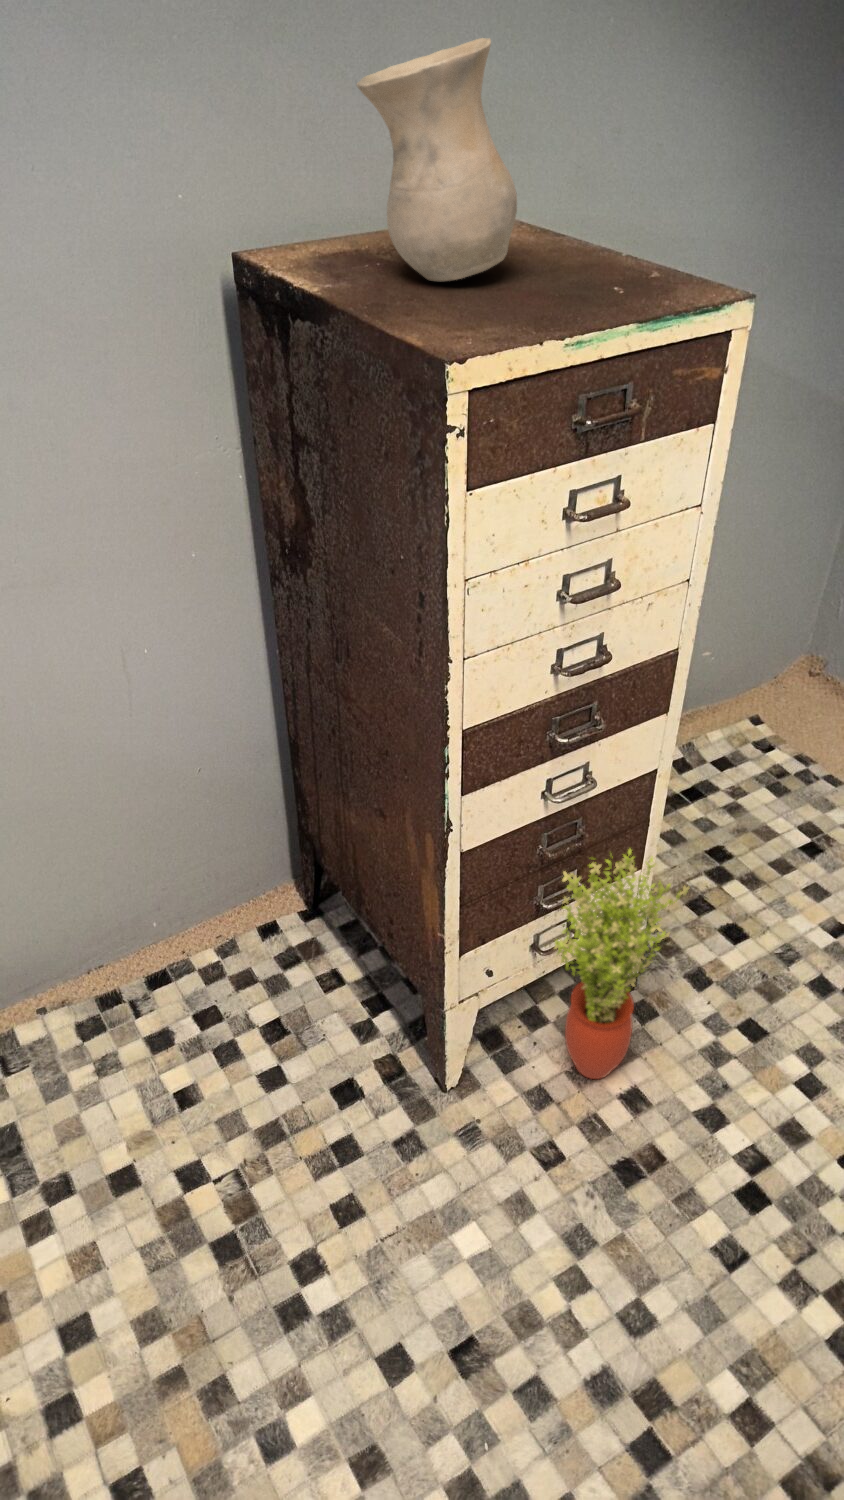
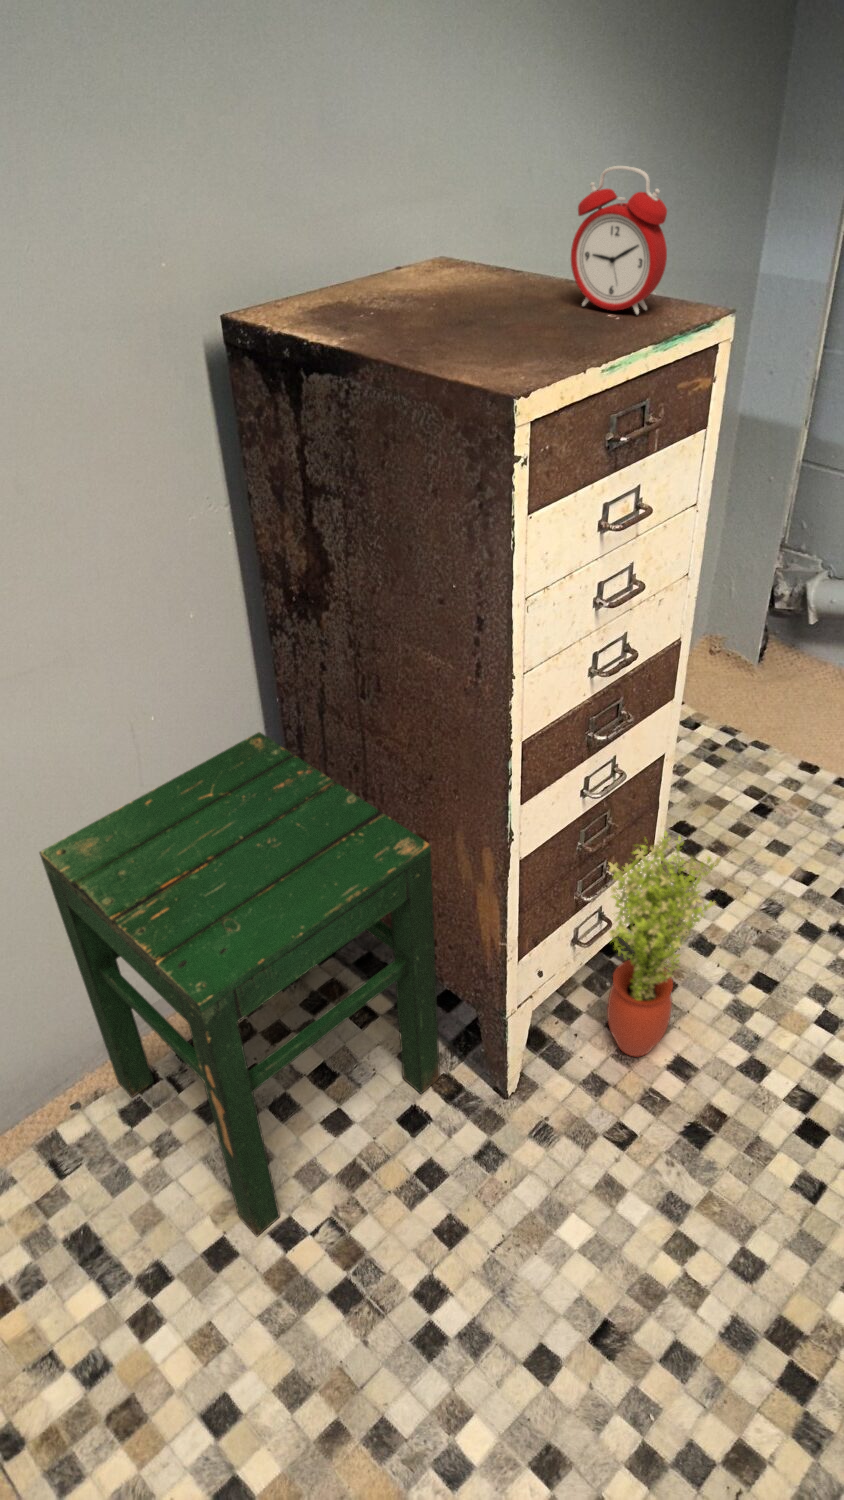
vase: present [357,38,517,282] -> none [360,96,514,324]
alarm clock: none [586,124,685,290] -> present [571,166,667,314]
stool: none [7,681,385,1172] -> present [40,732,440,1236]

